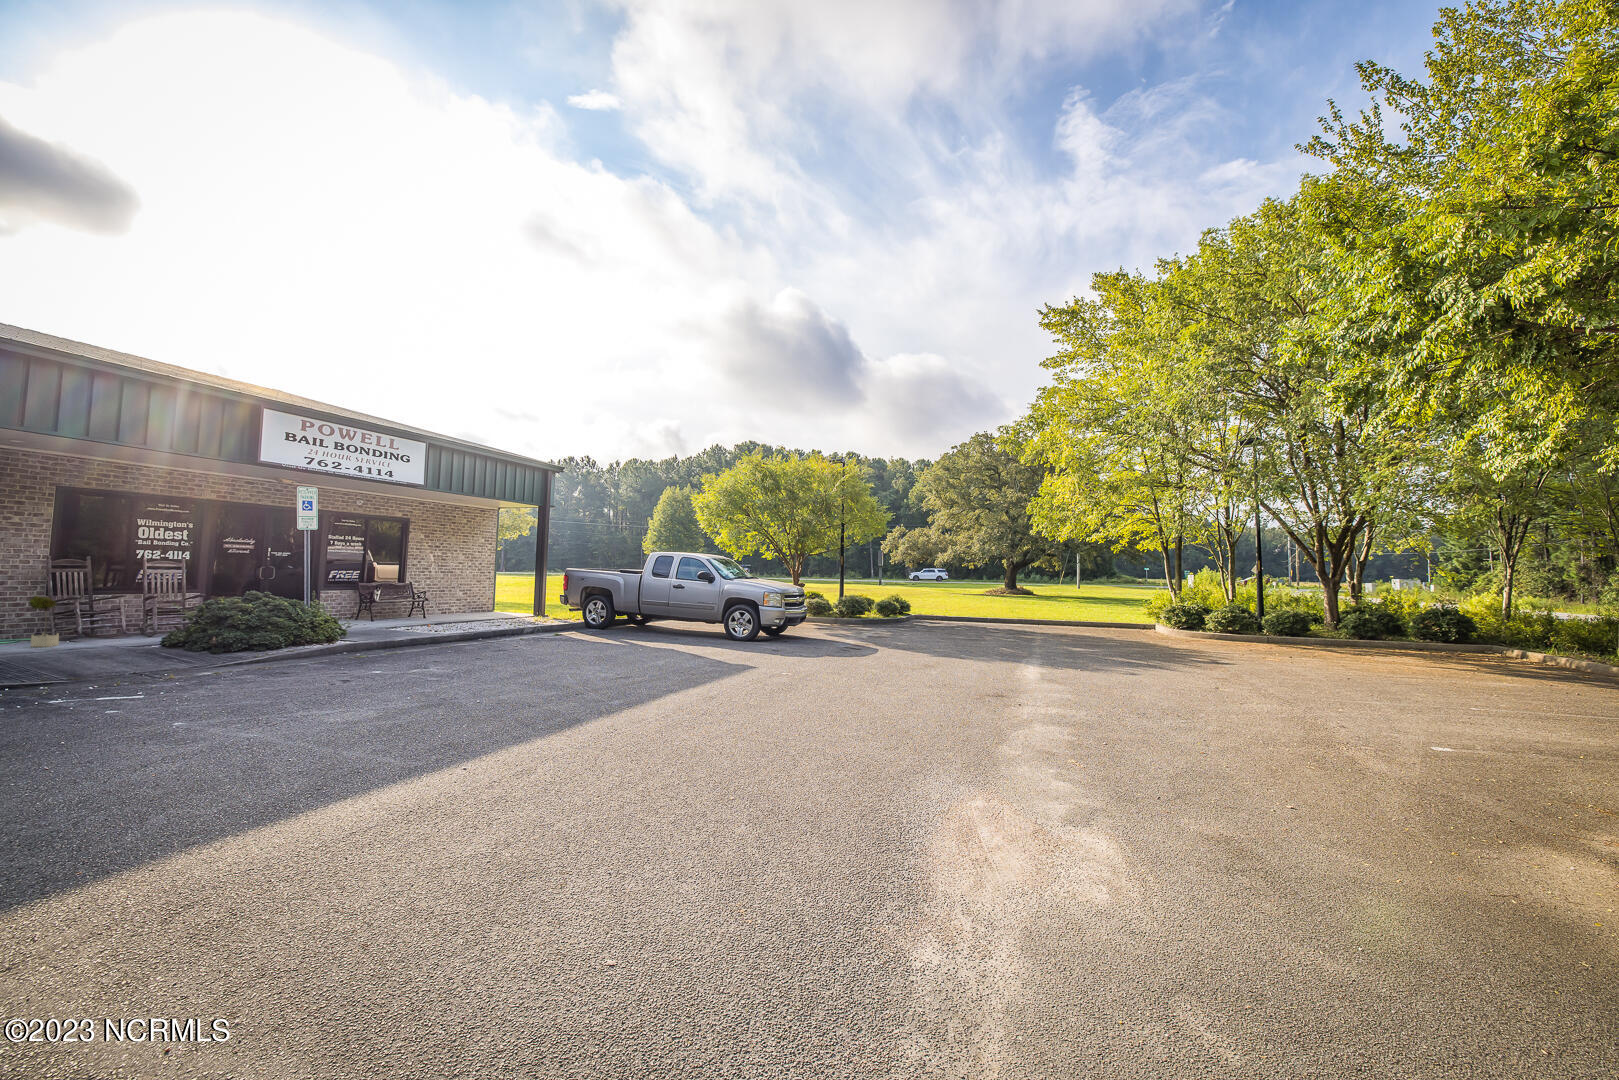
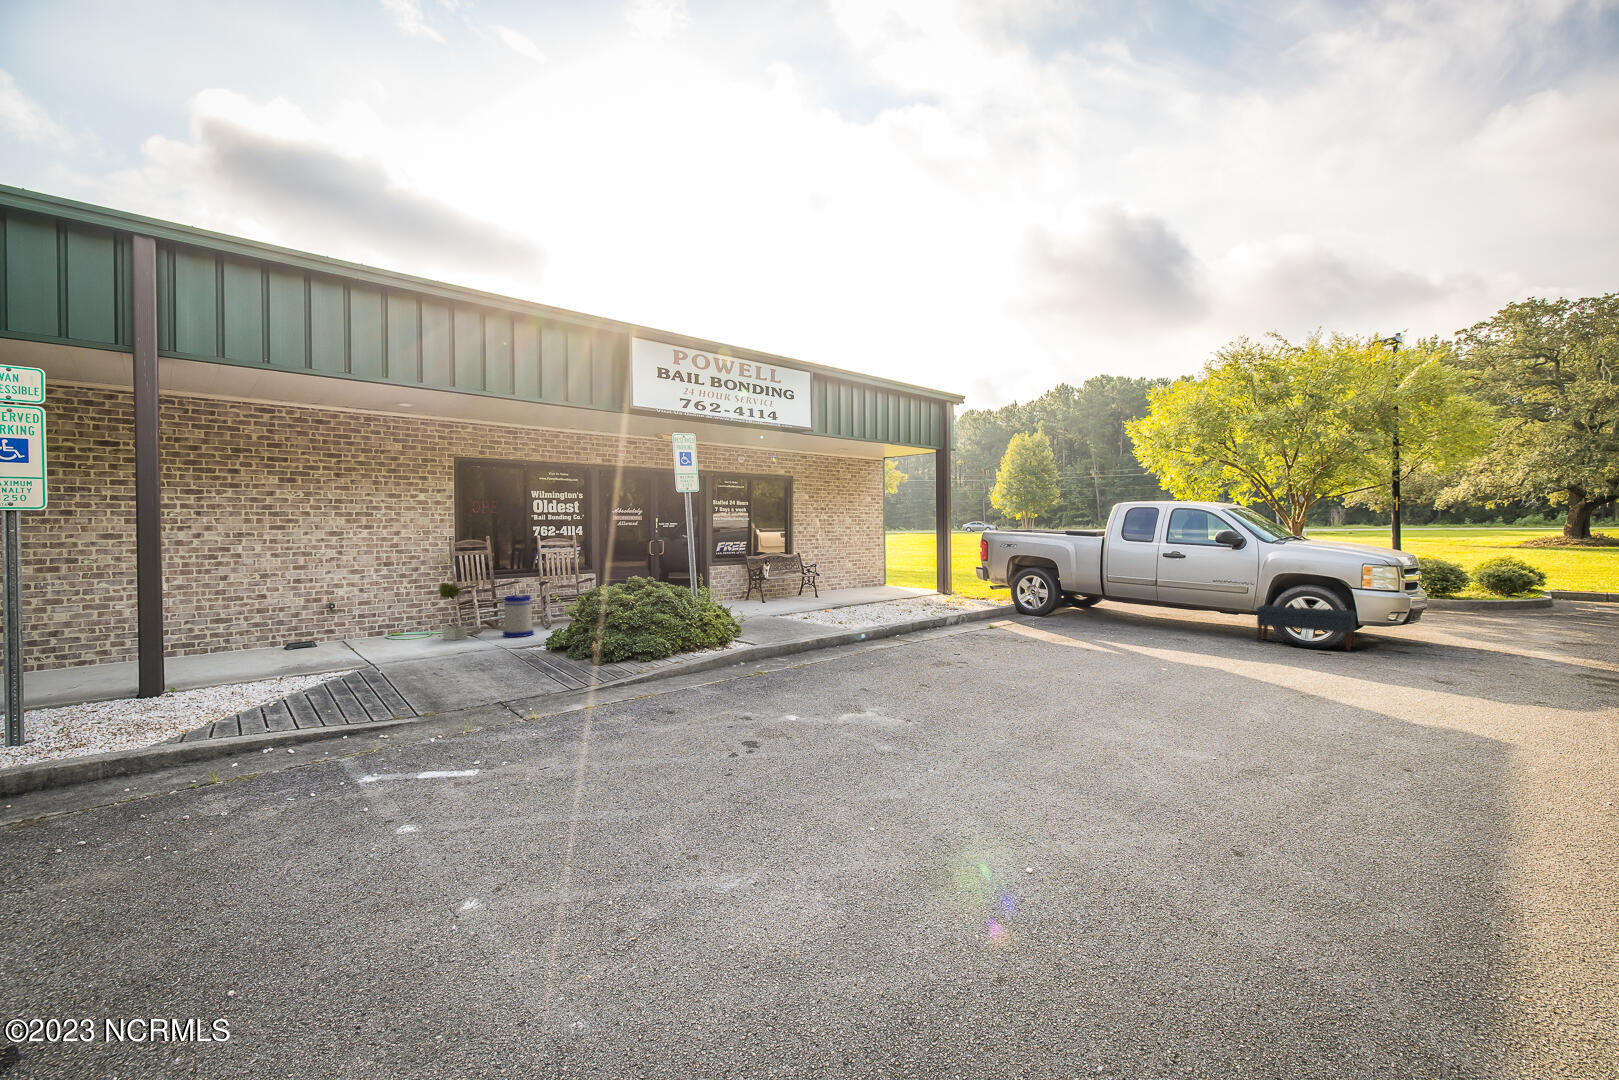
trash can: none [101,608,136,644] -> present [503,595,534,637]
bench: none [714,616,763,641] -> present [1257,605,1356,651]

